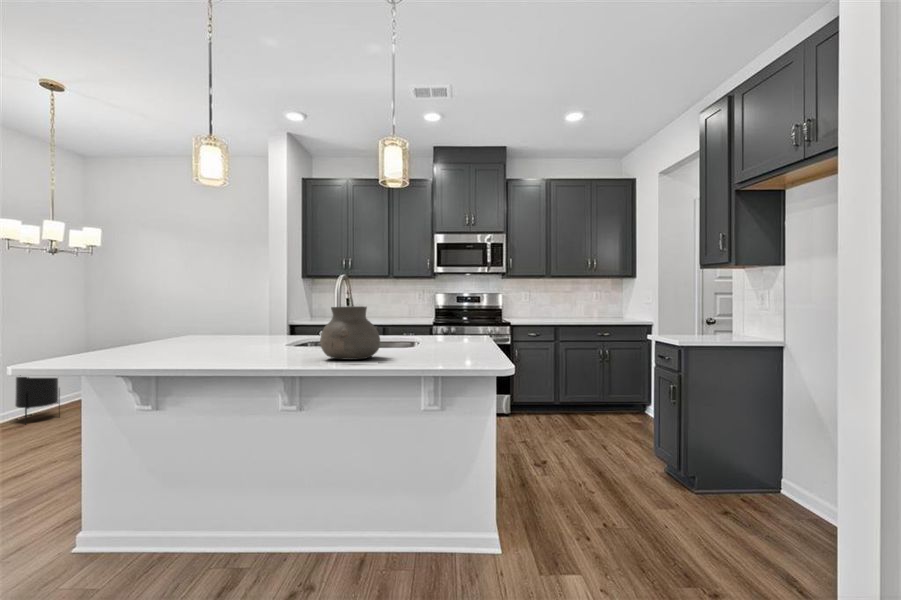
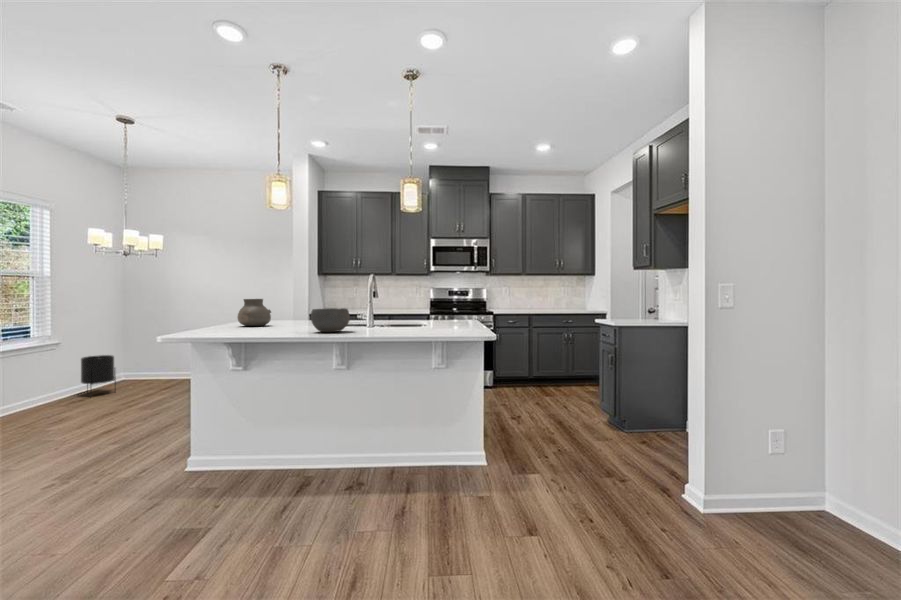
vase: present [320,306,380,359] -> present [237,299,271,326]
bowl: none [237,322,297,358] -> present [311,308,350,332]

